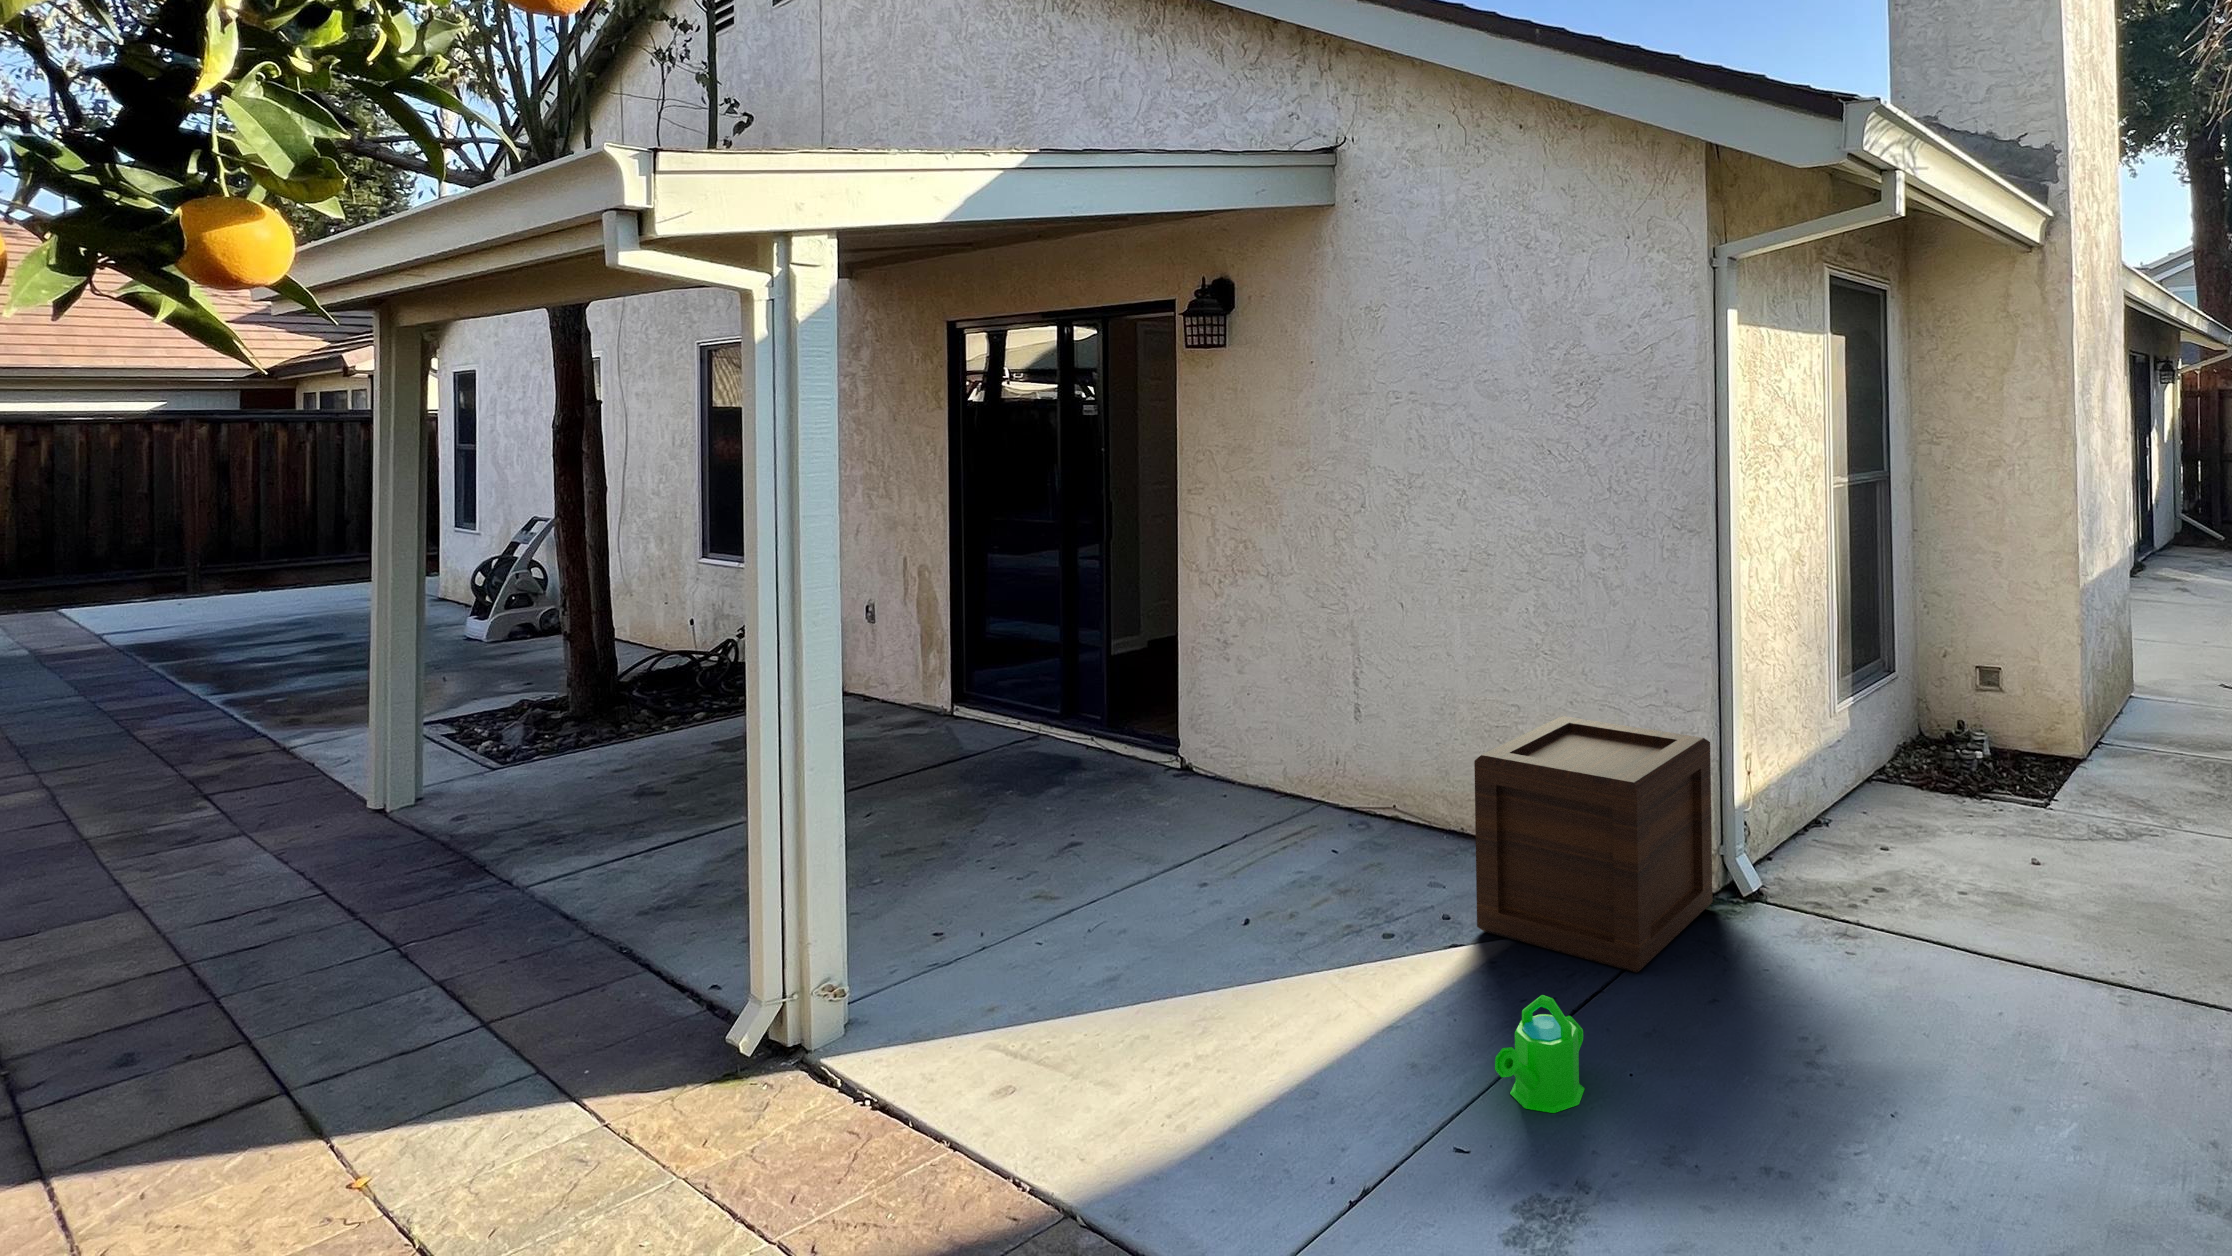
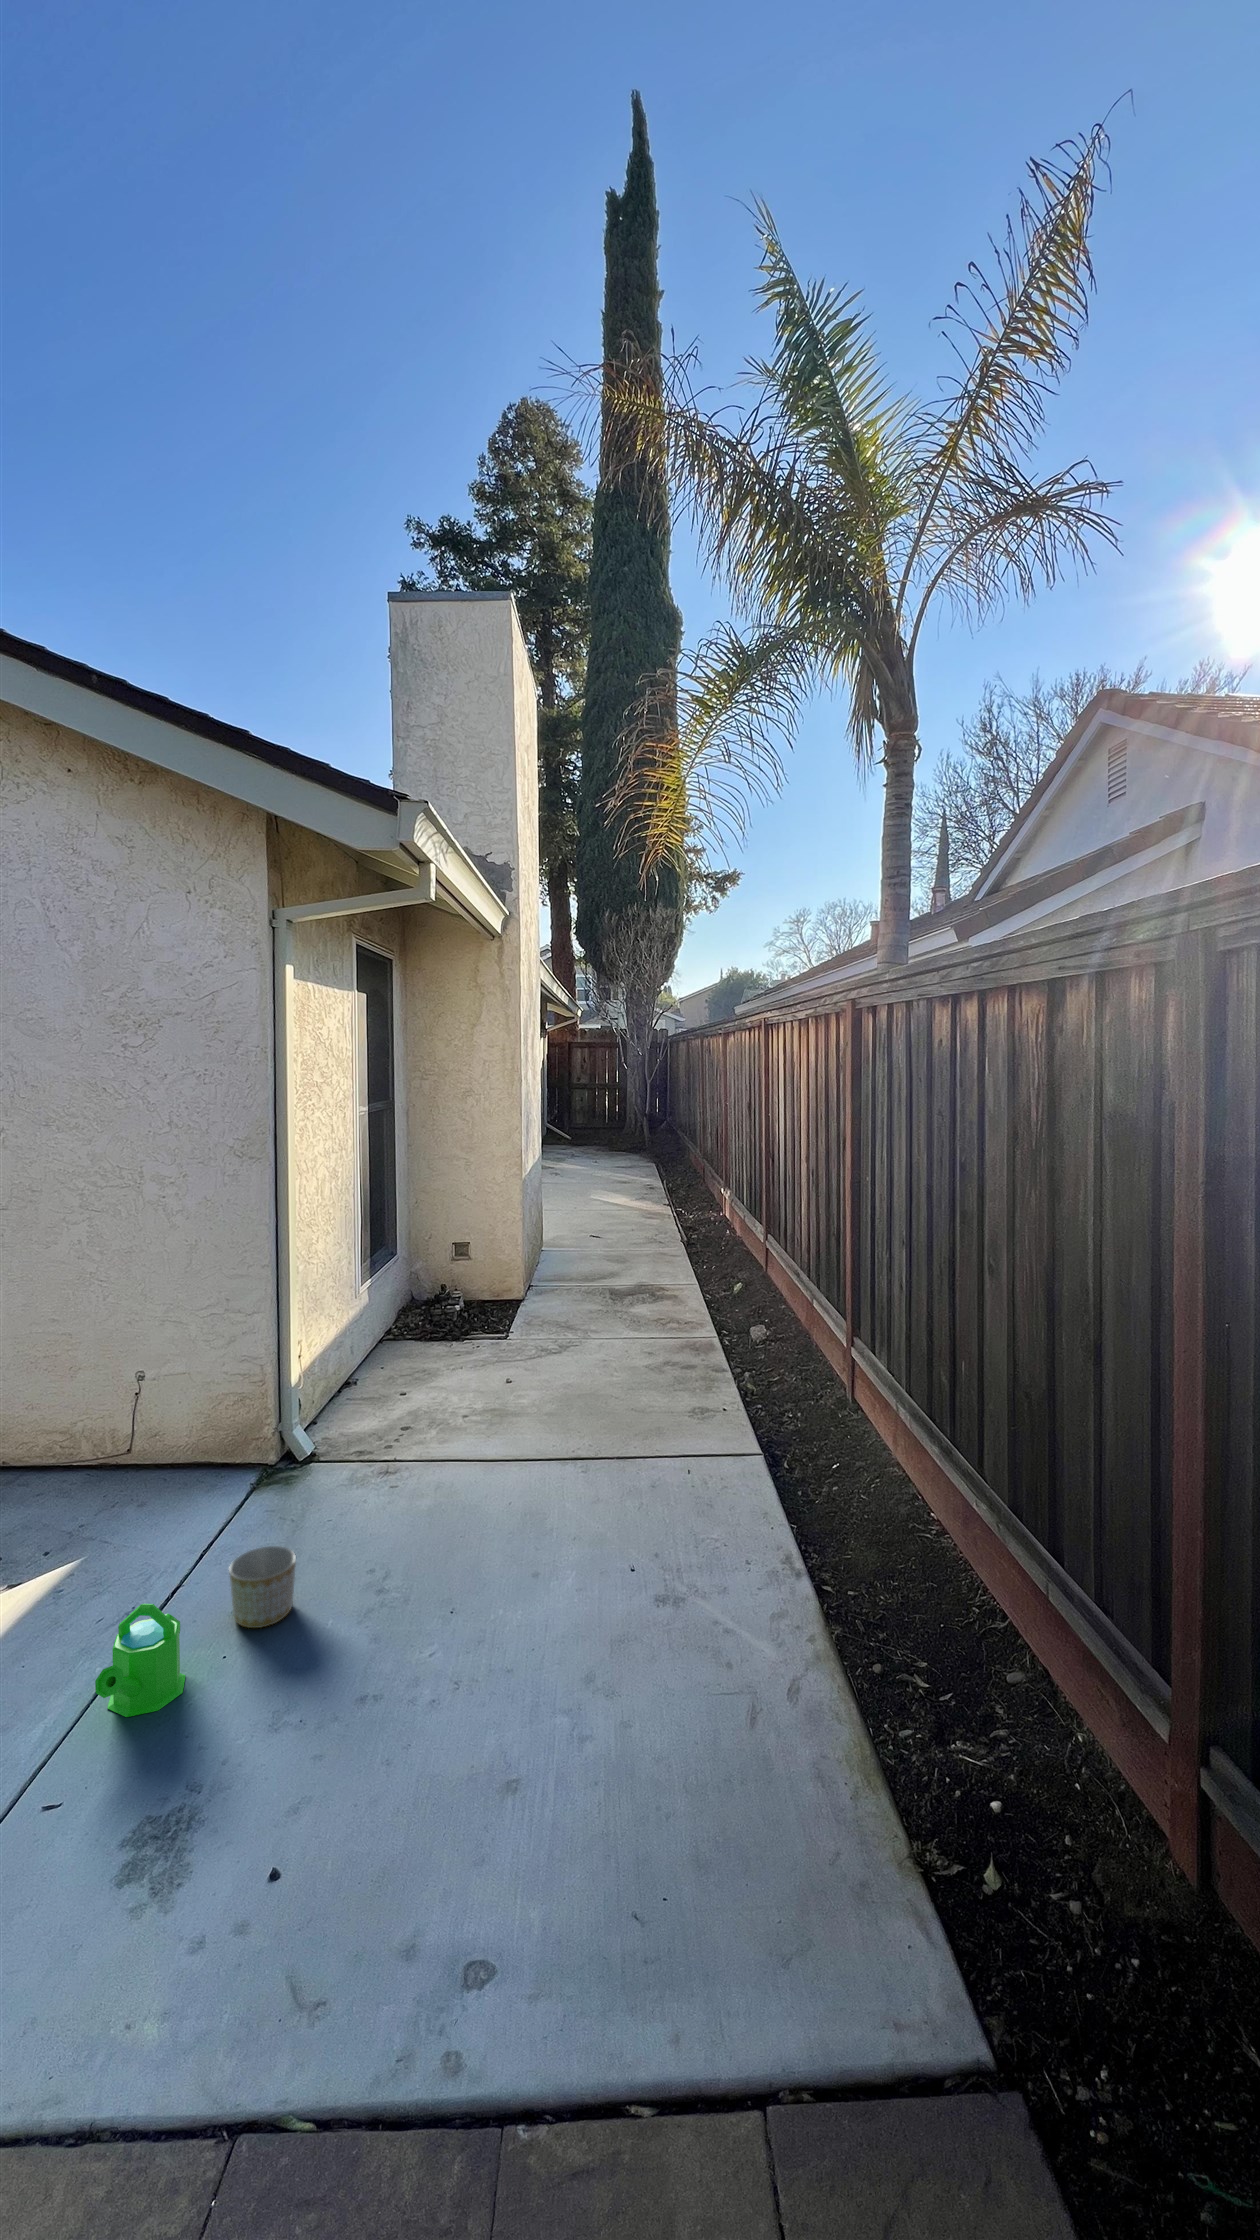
wooden crate: present [1474,716,1712,973] -> none [35,1333,273,1556]
planter: none [1636,977,1707,1067] -> present [229,1546,296,1628]

